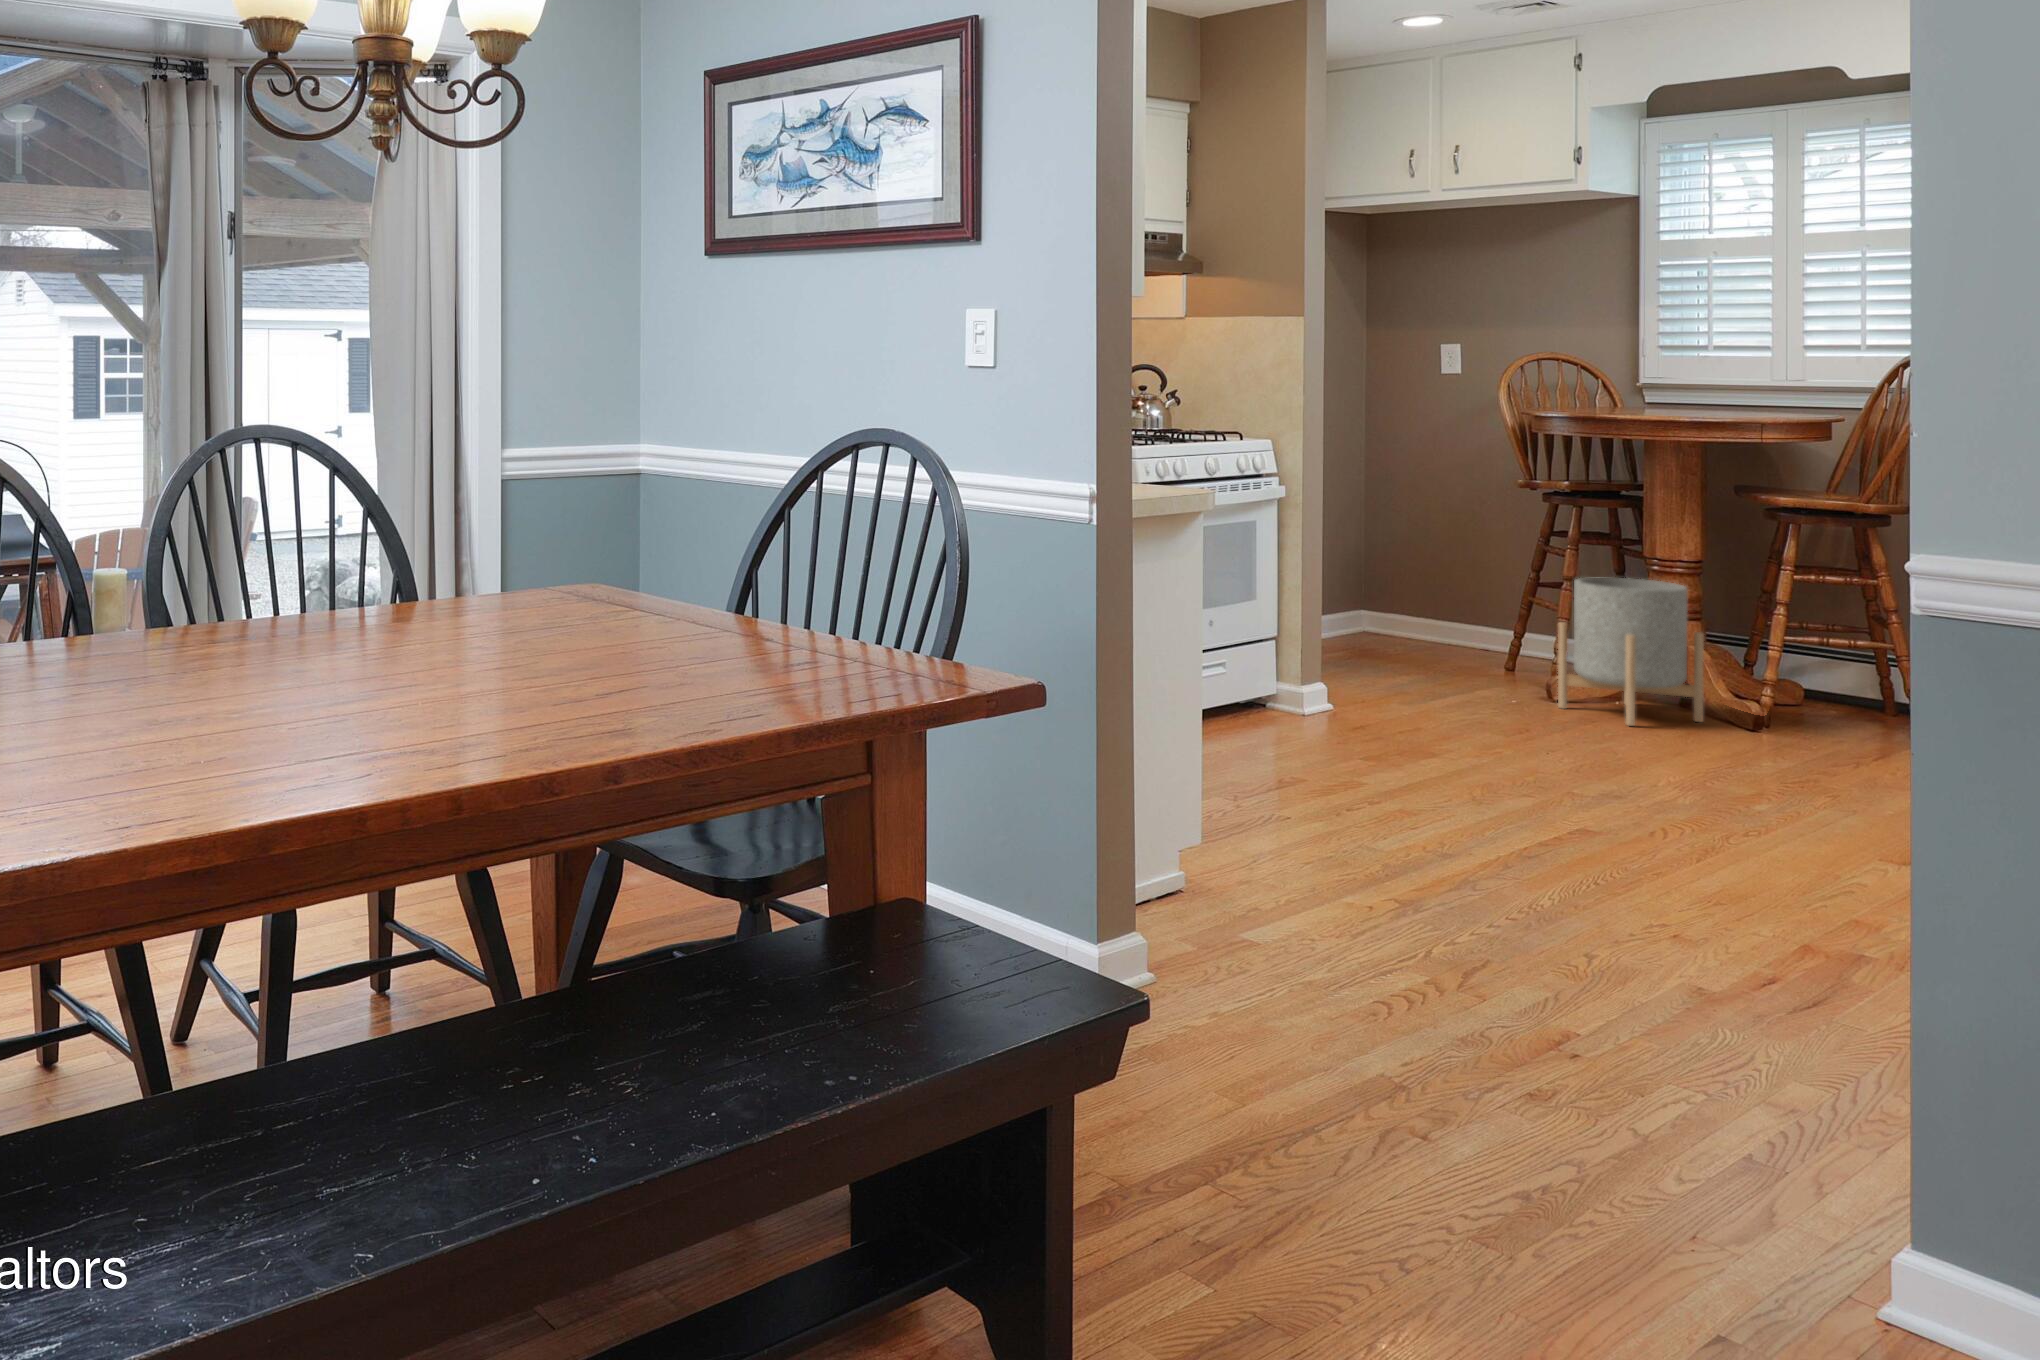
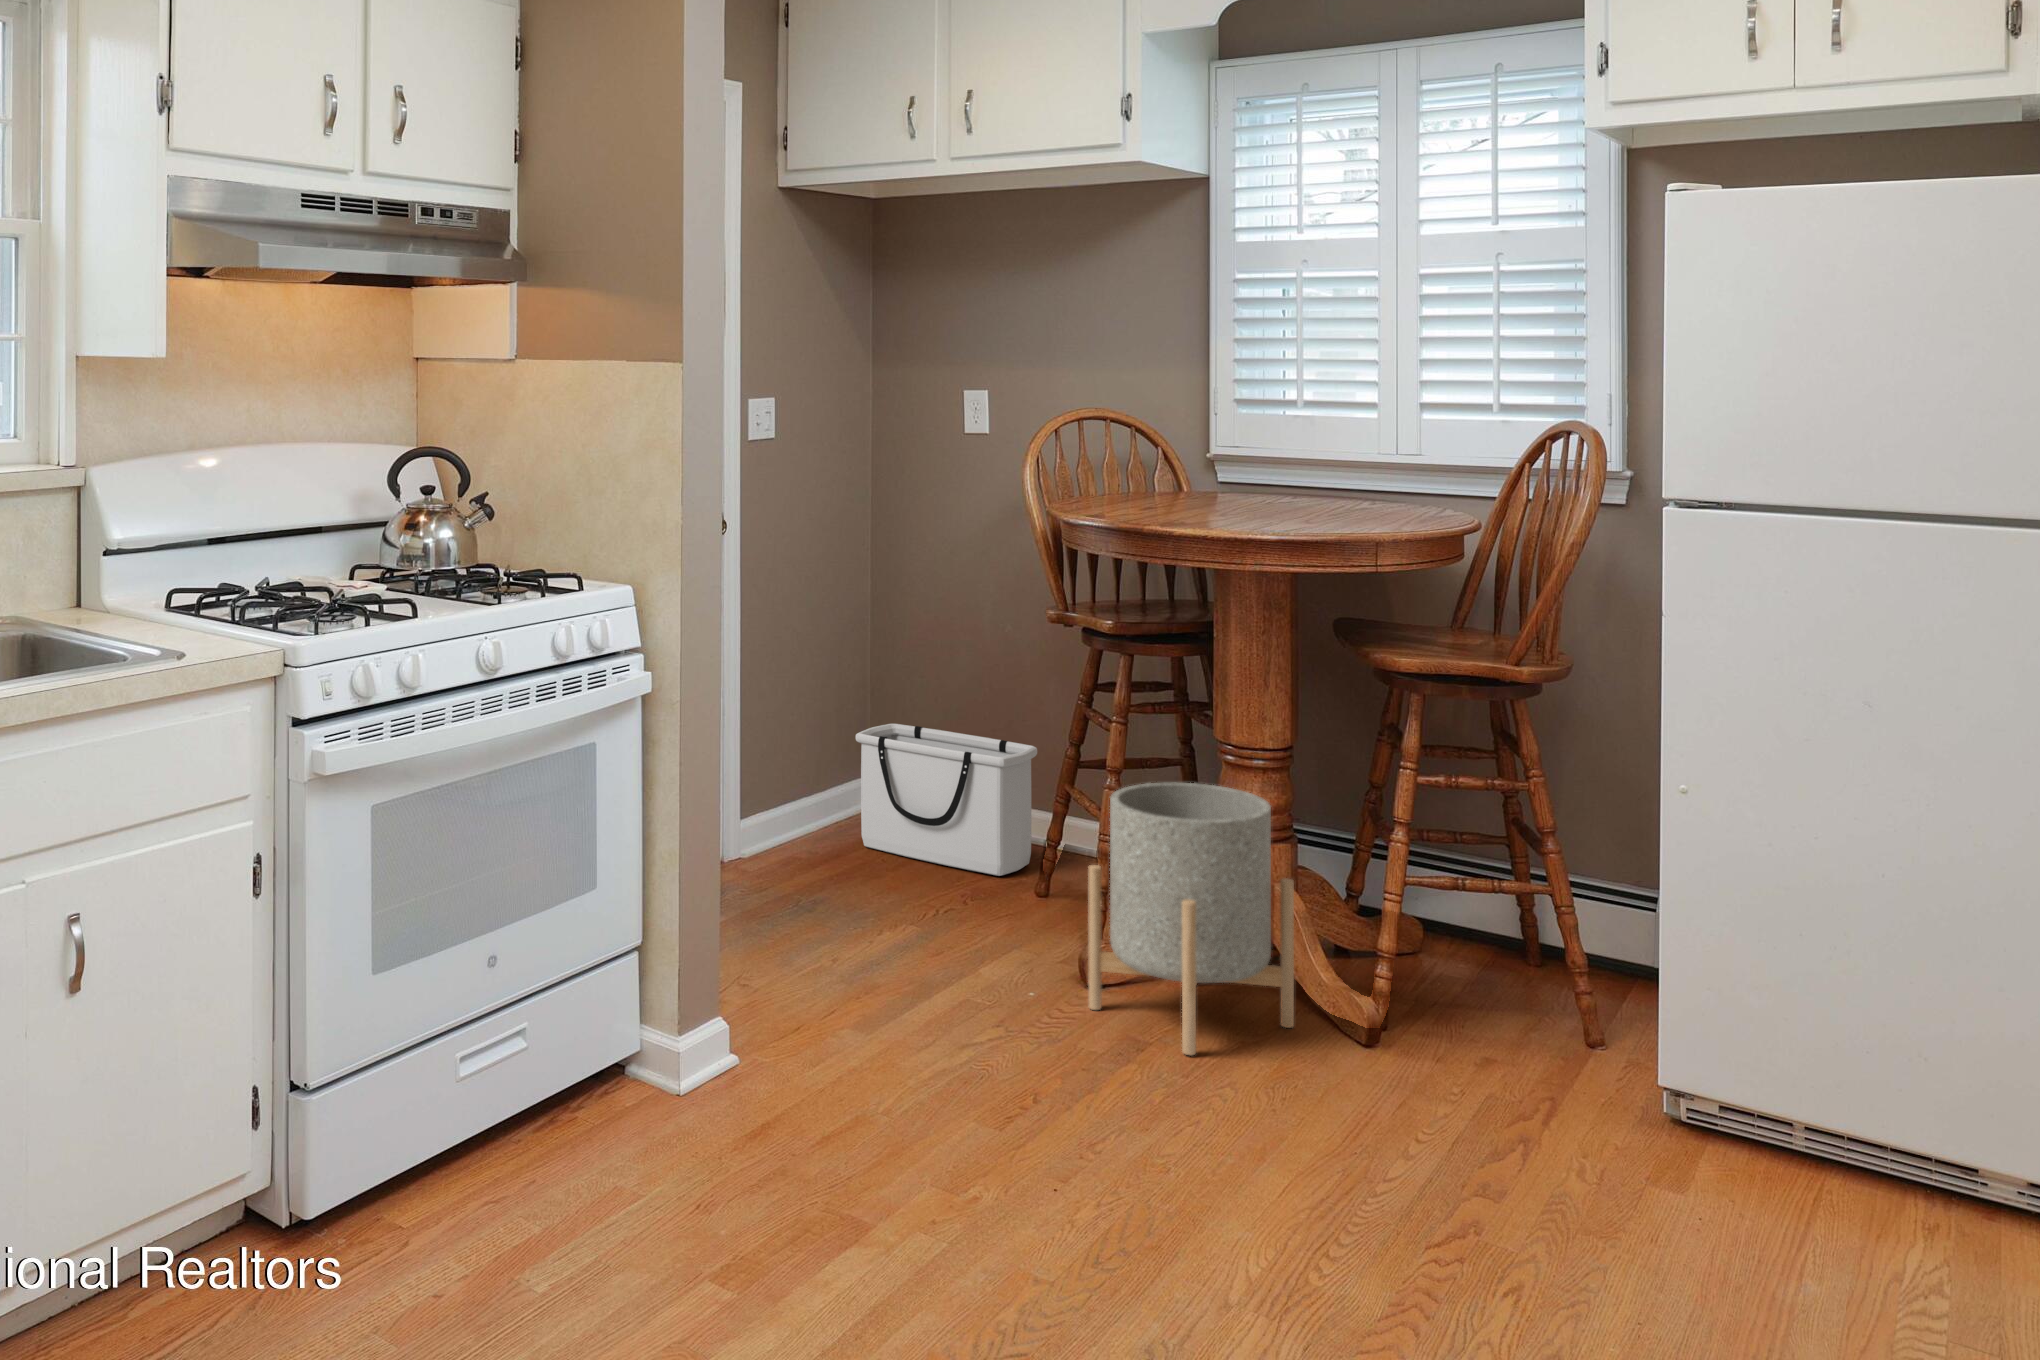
storage bin: none [1369,565,1506,659] -> present [855,724,1037,876]

